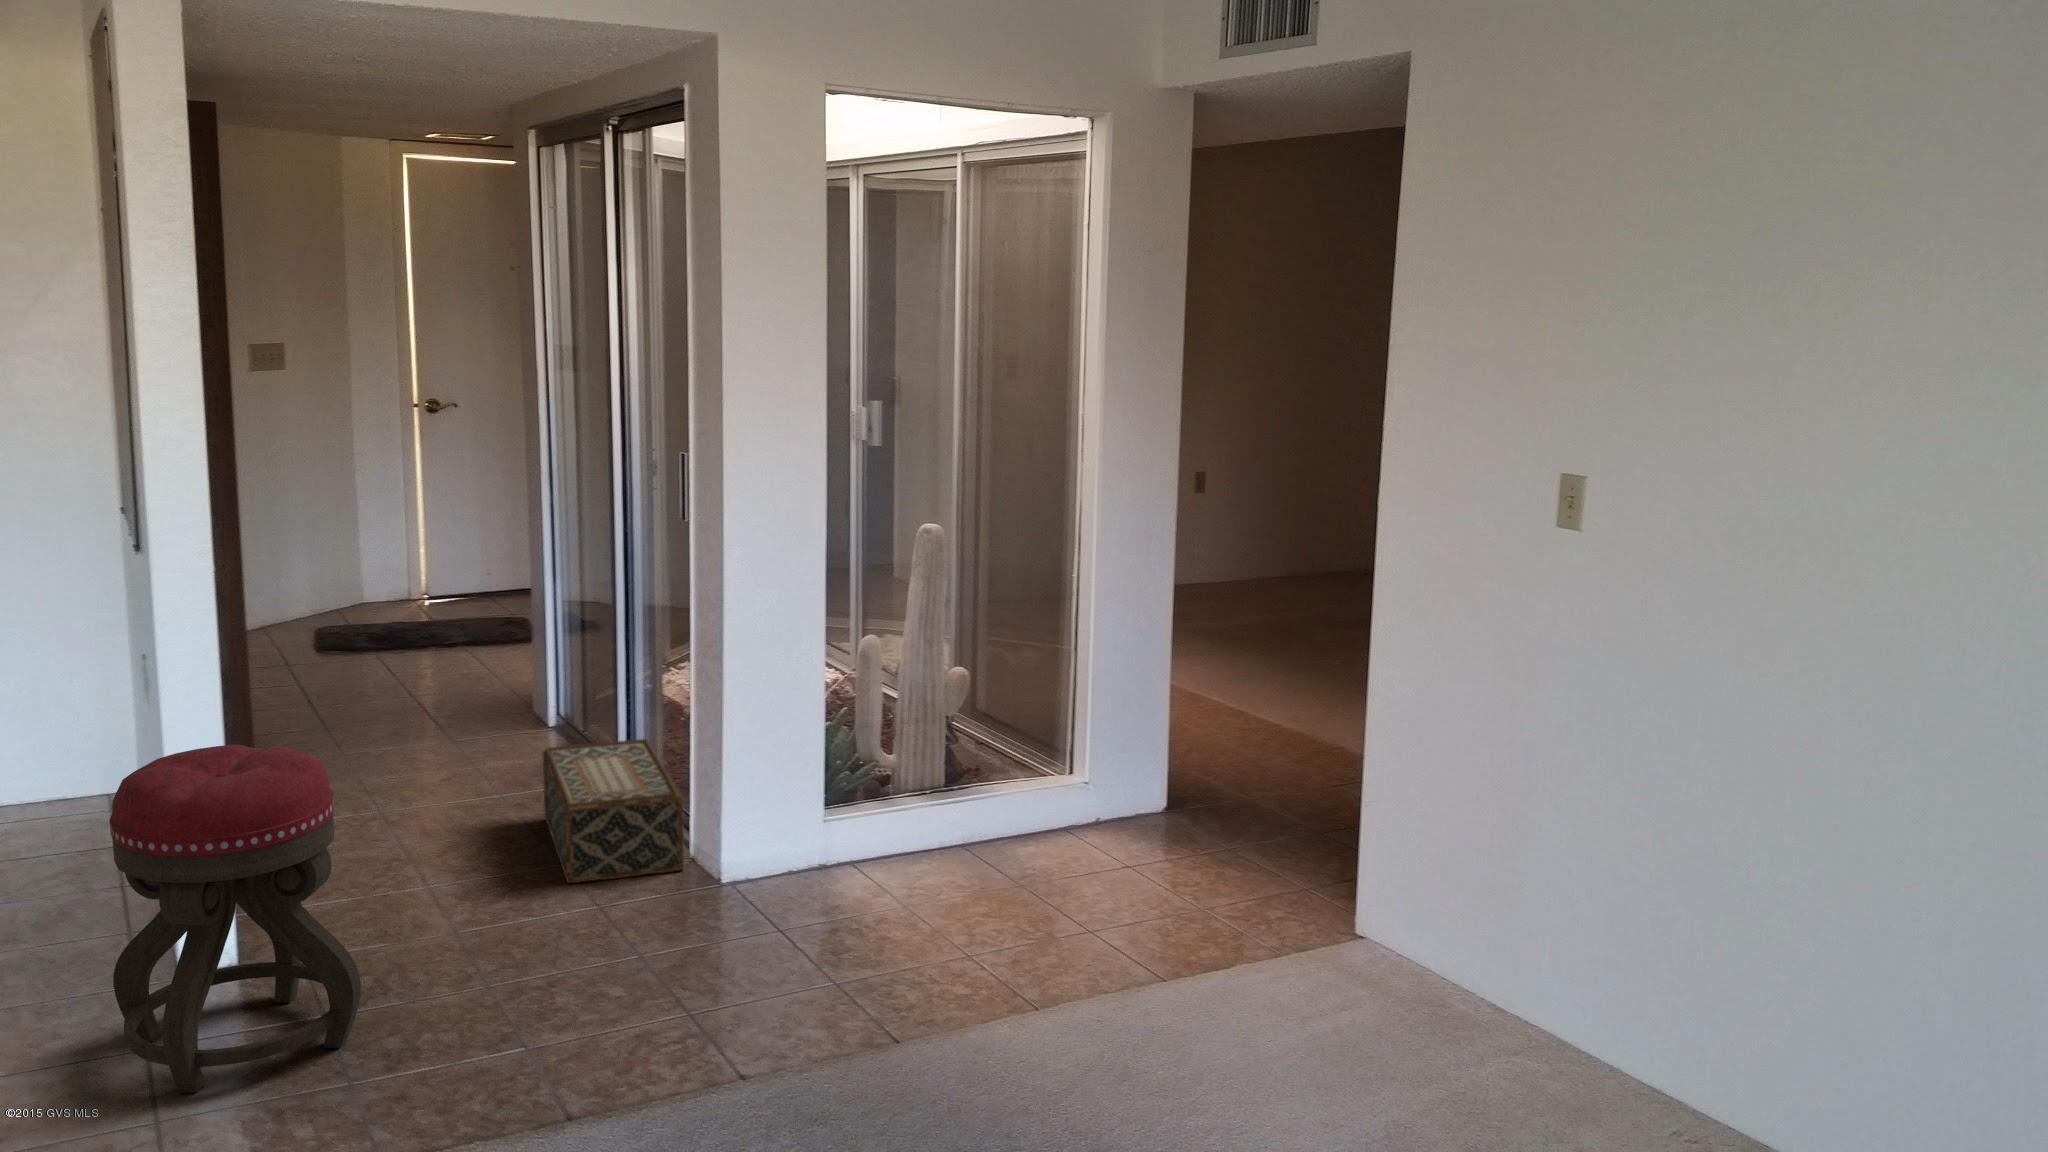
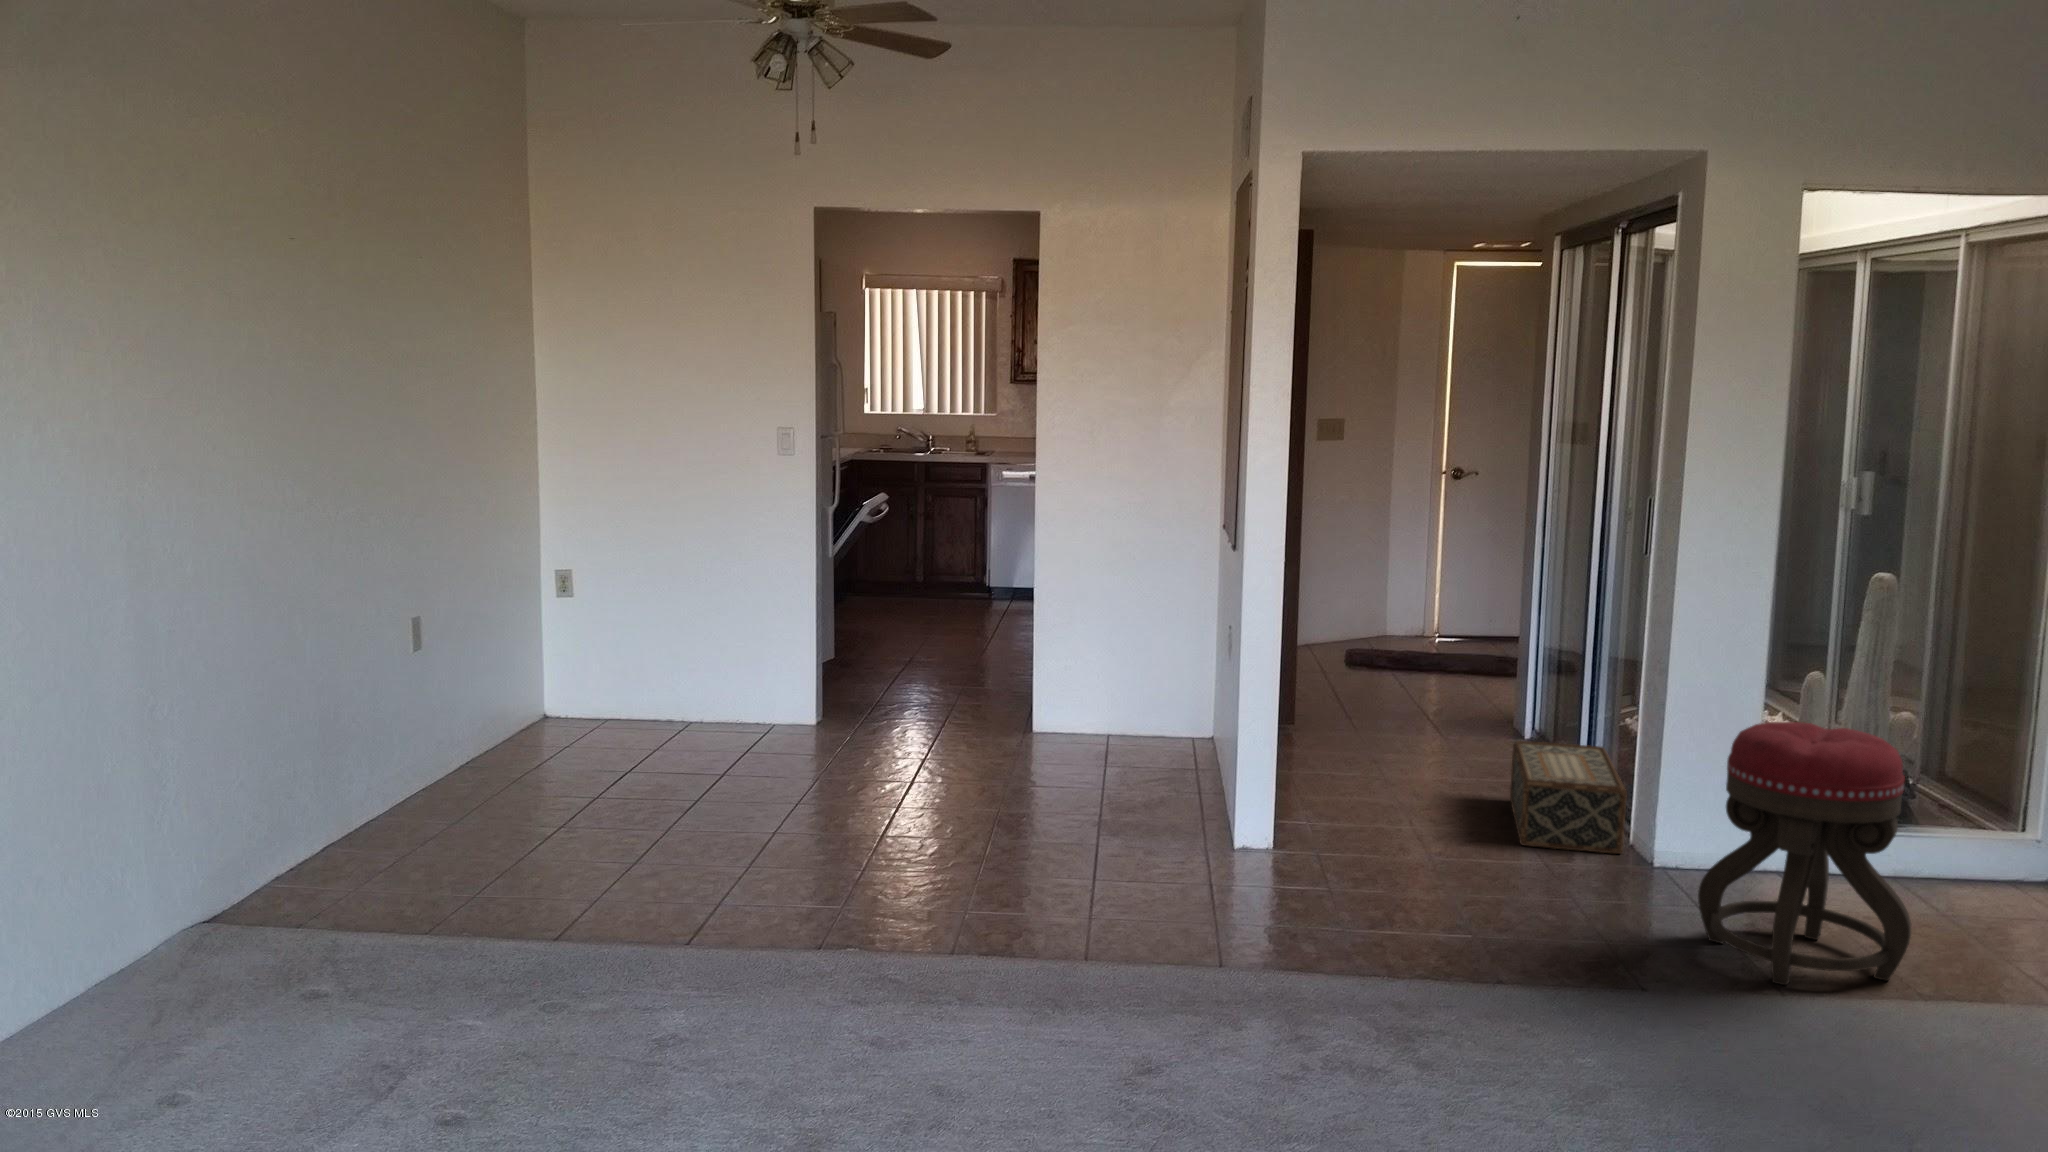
ottoman: present [110,744,361,1093] -> present [1698,722,1911,985]

